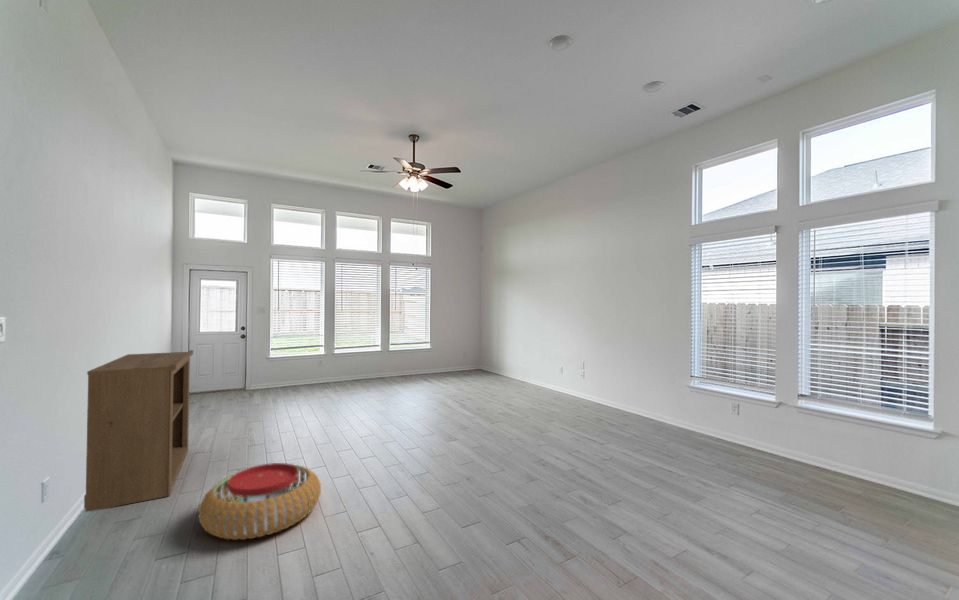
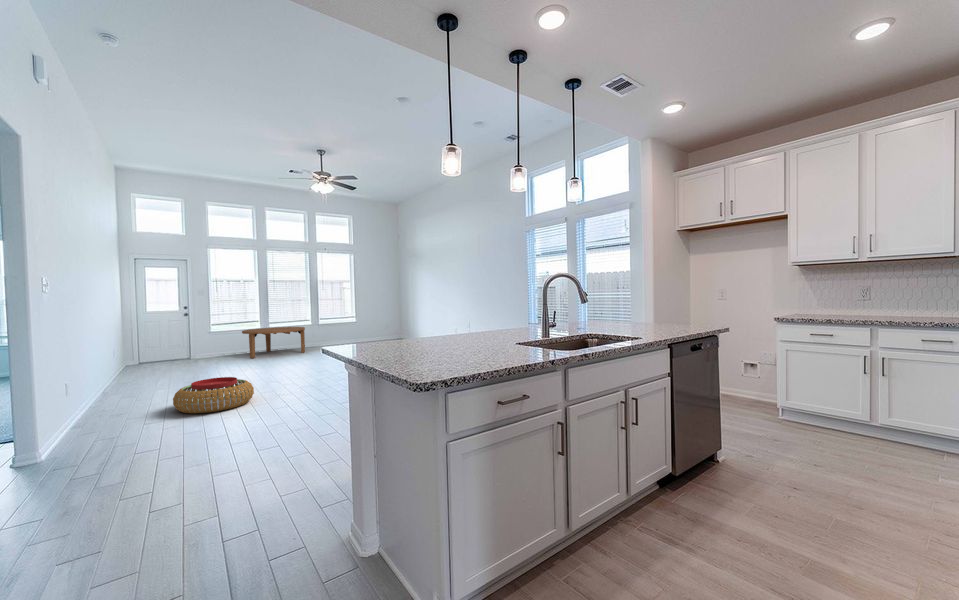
bookshelf: present [84,350,193,512] -> none [87,314,153,412]
coffee table: none [304,353,376,394] -> present [242,327,305,358]

